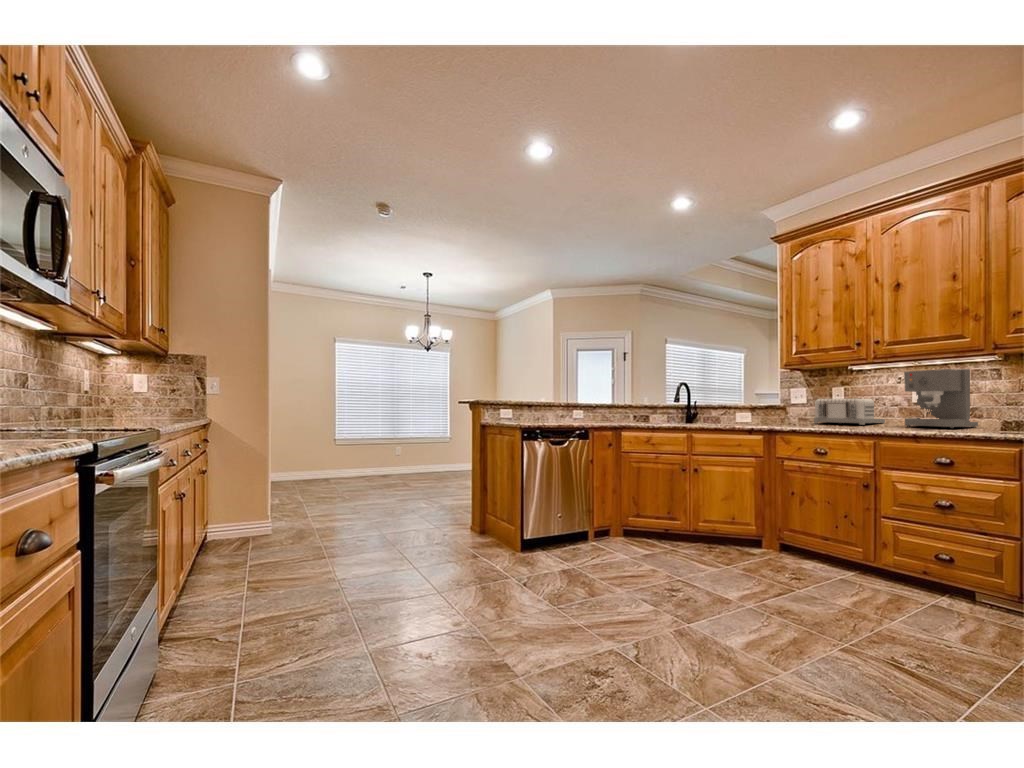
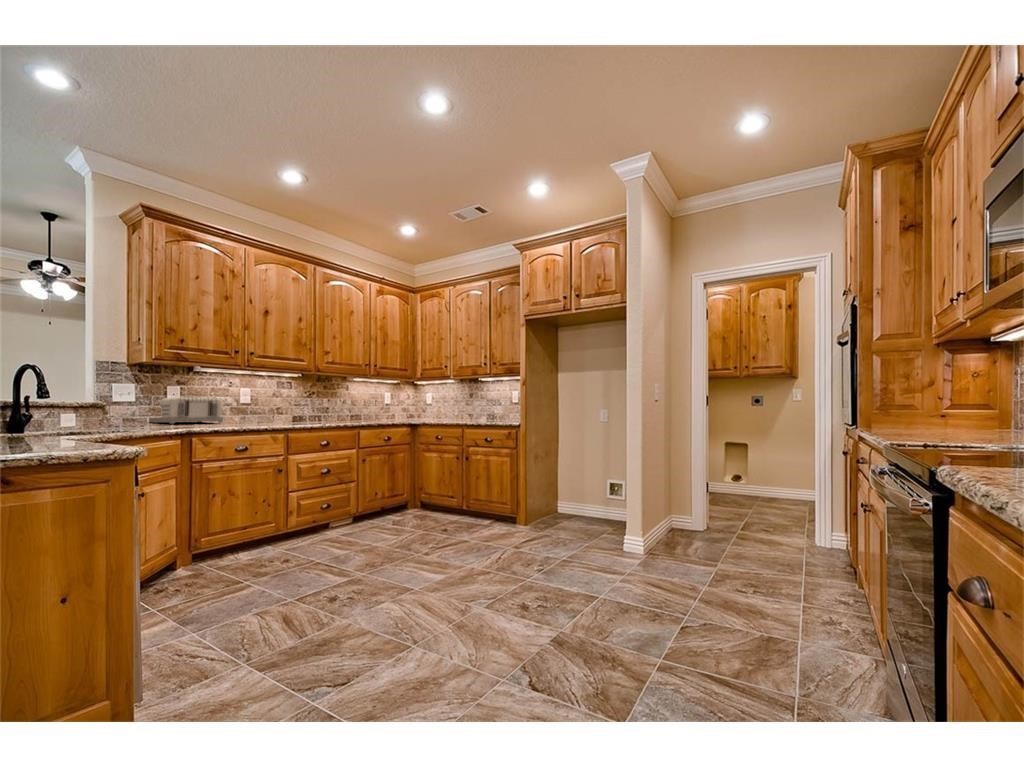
coffee maker: present [904,369,978,428] -> none [237,378,284,423]

